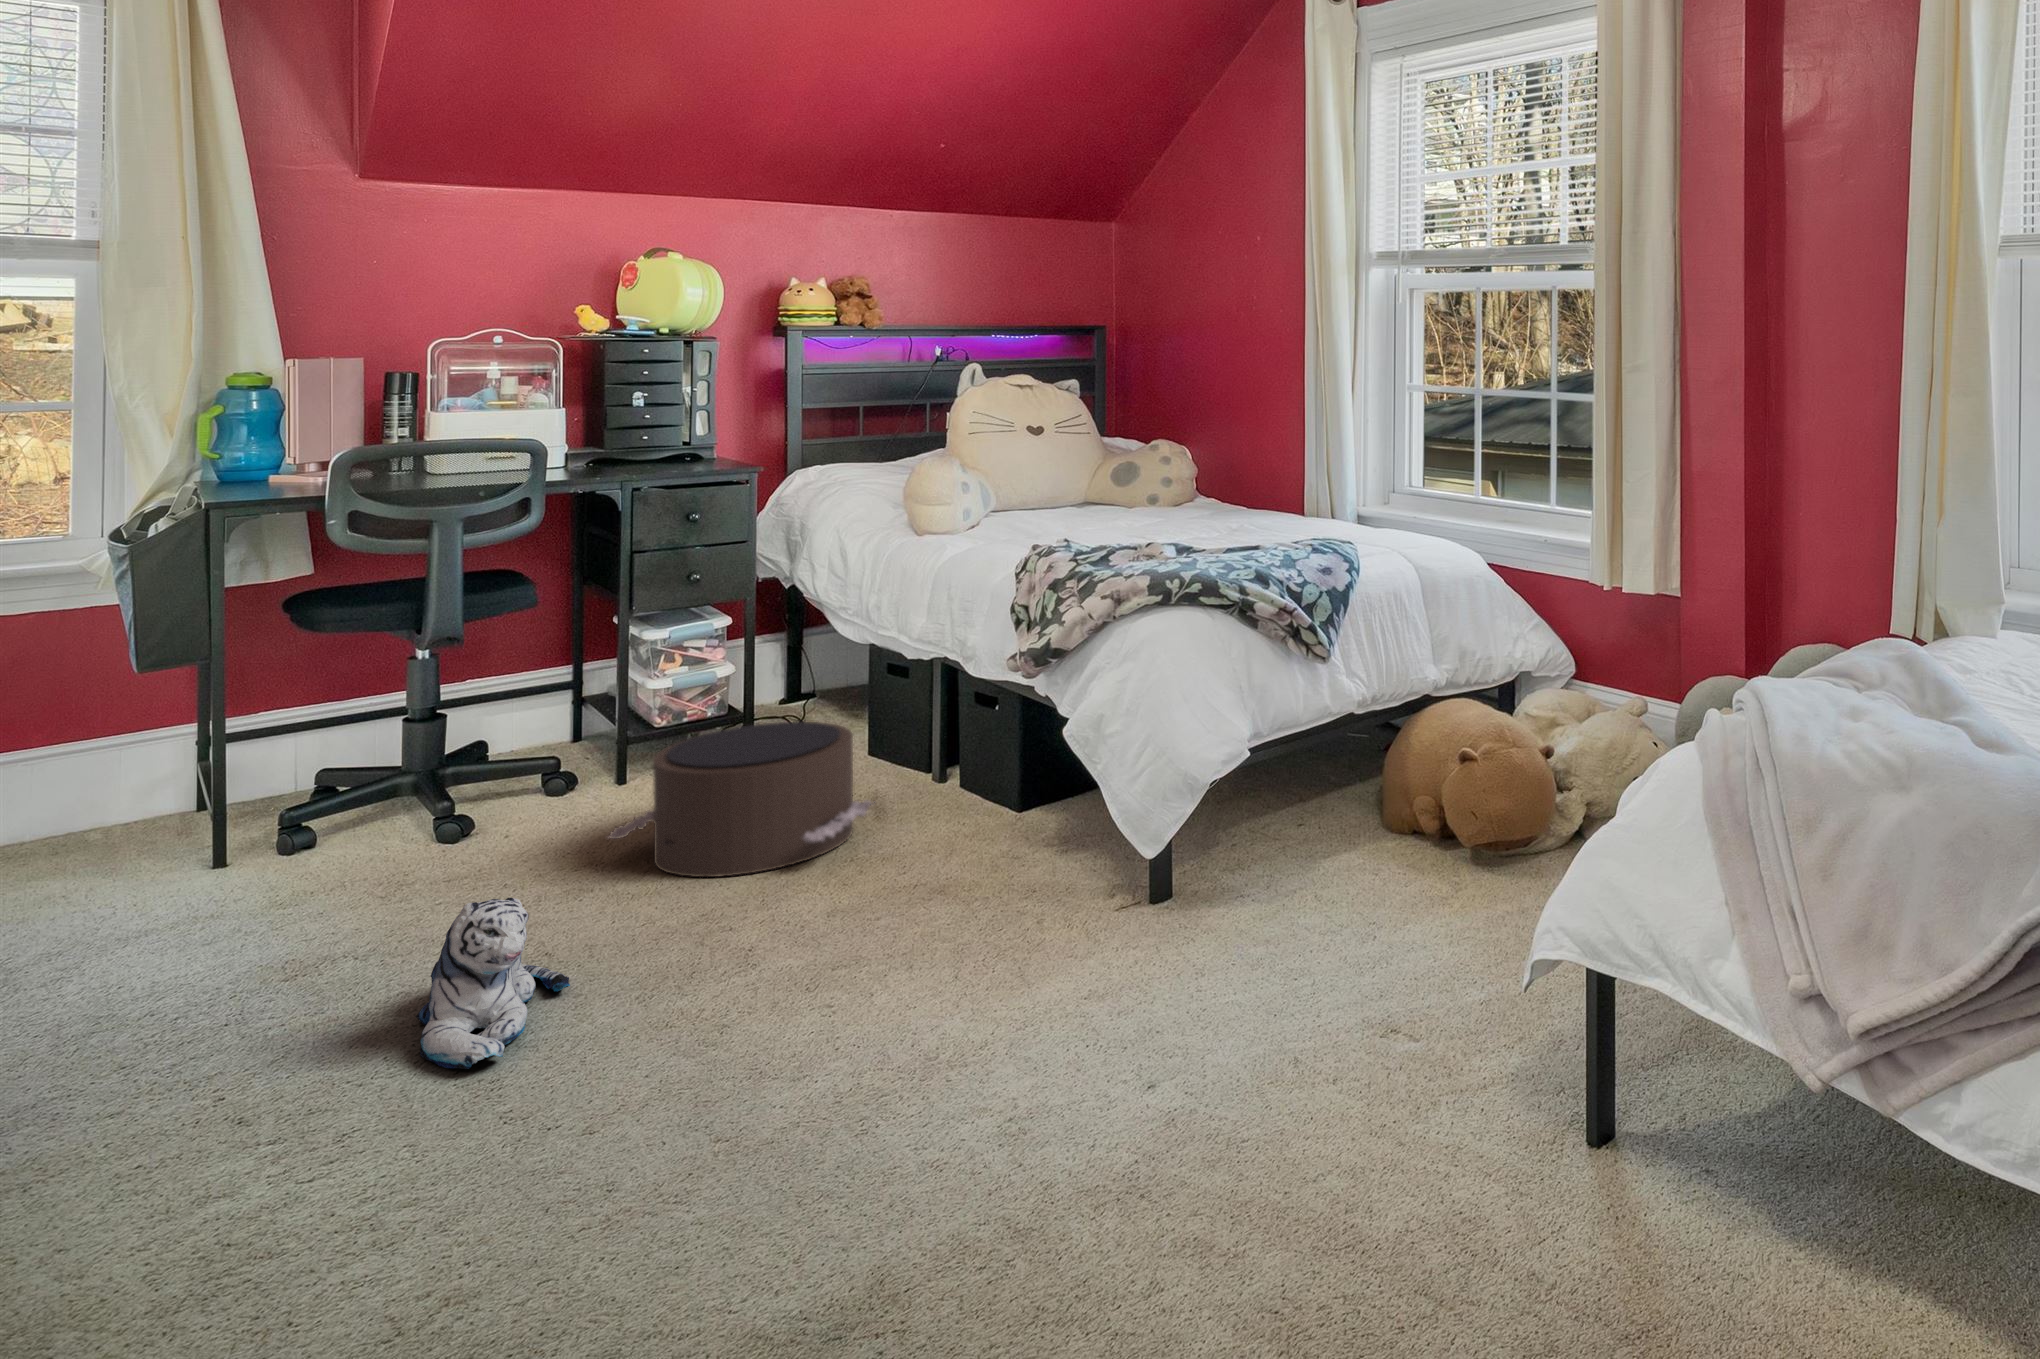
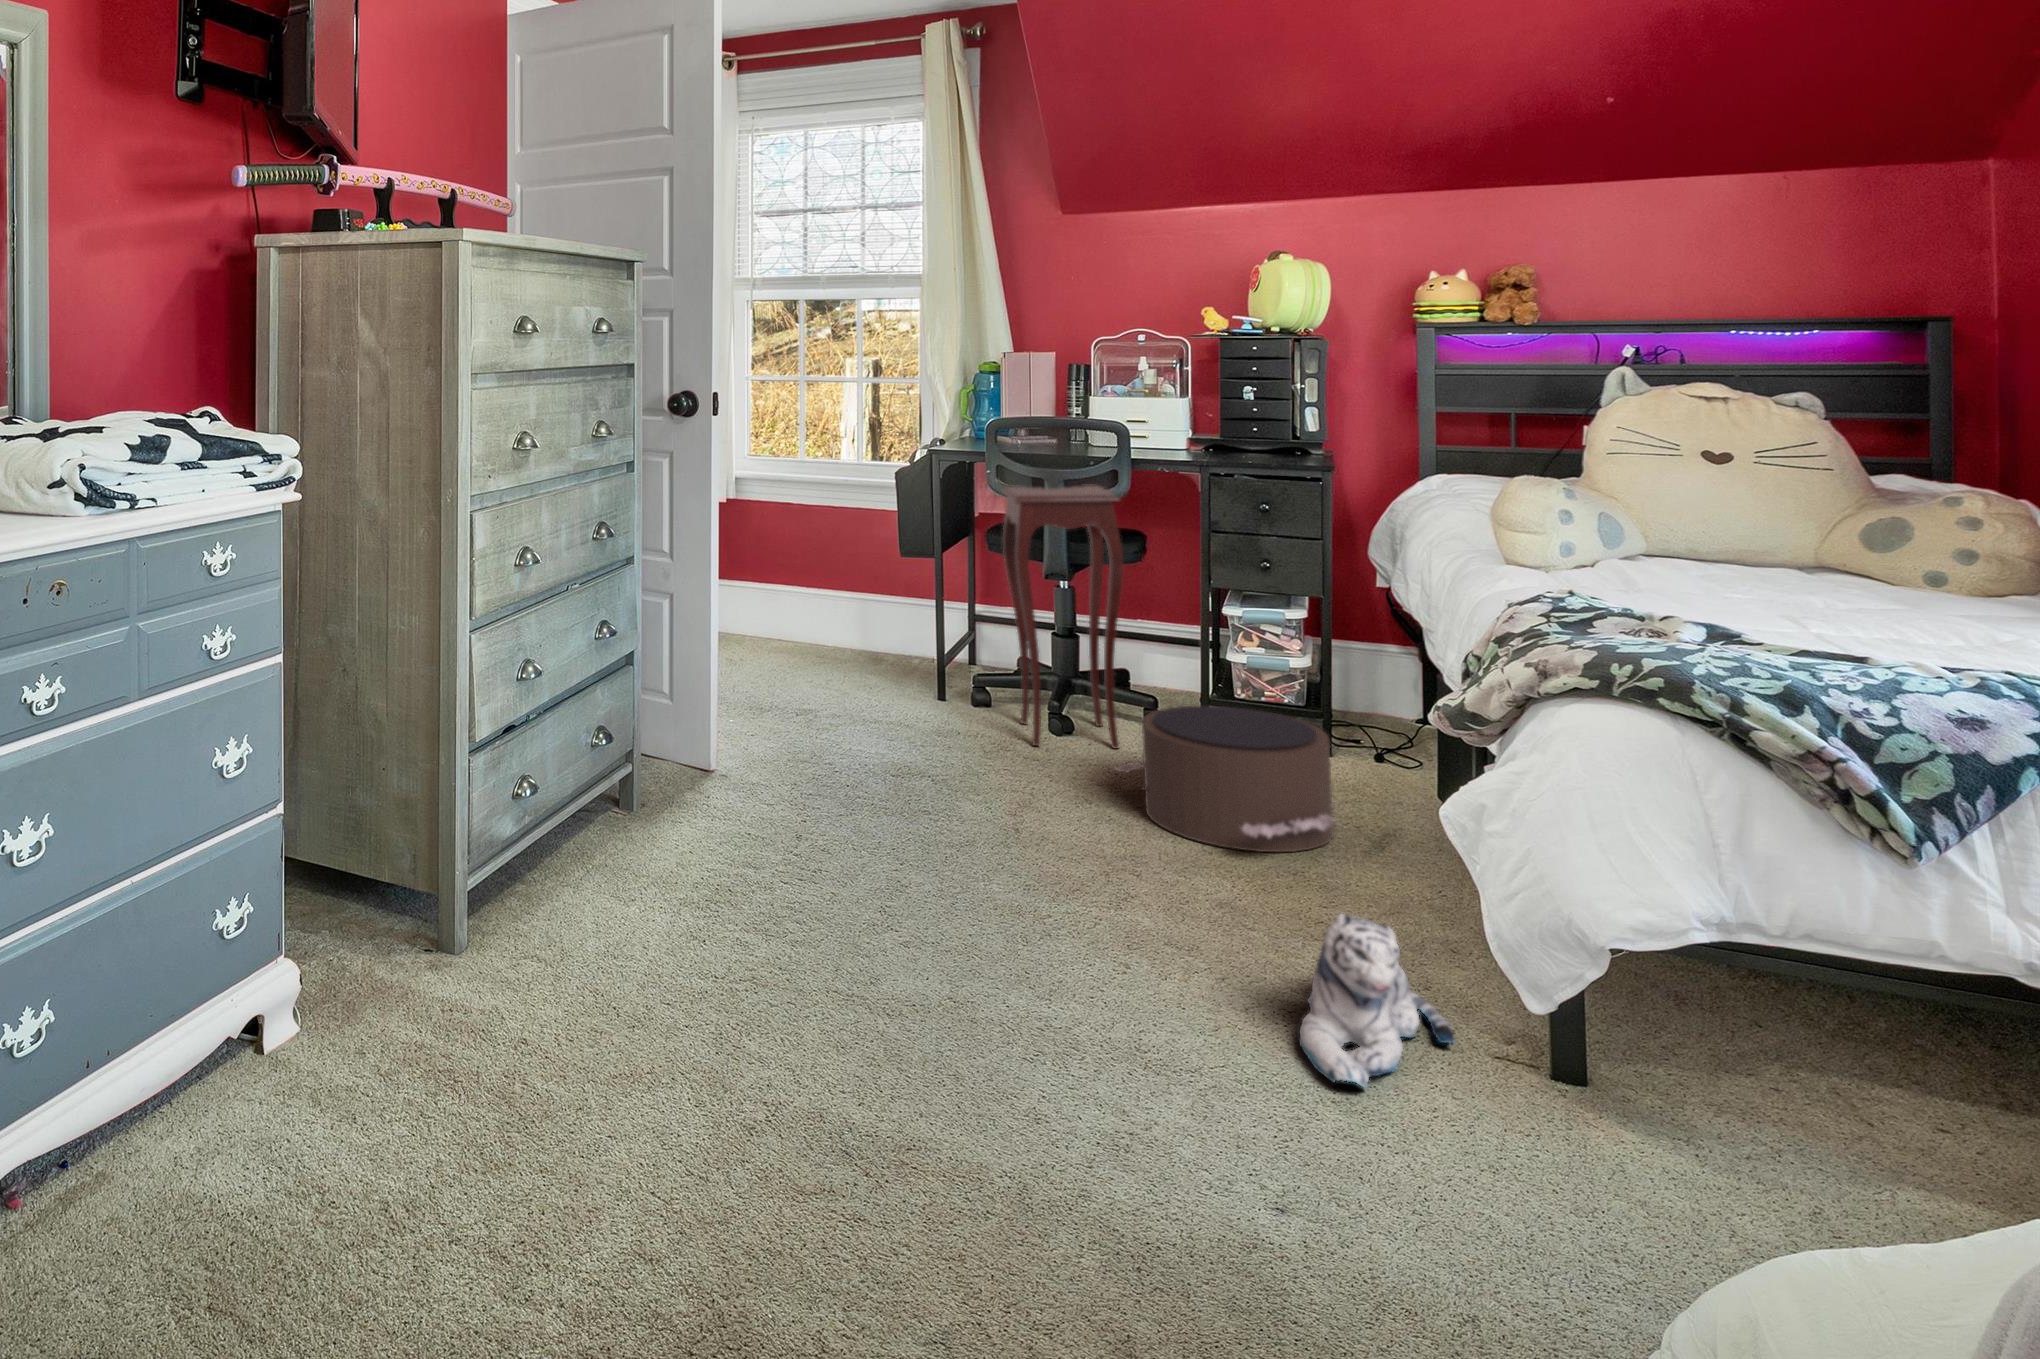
side table: none [362,511,568,860] -> present [1002,484,1123,749]
plush toy: present [416,898,570,1069] -> present [1299,914,1454,1087]

